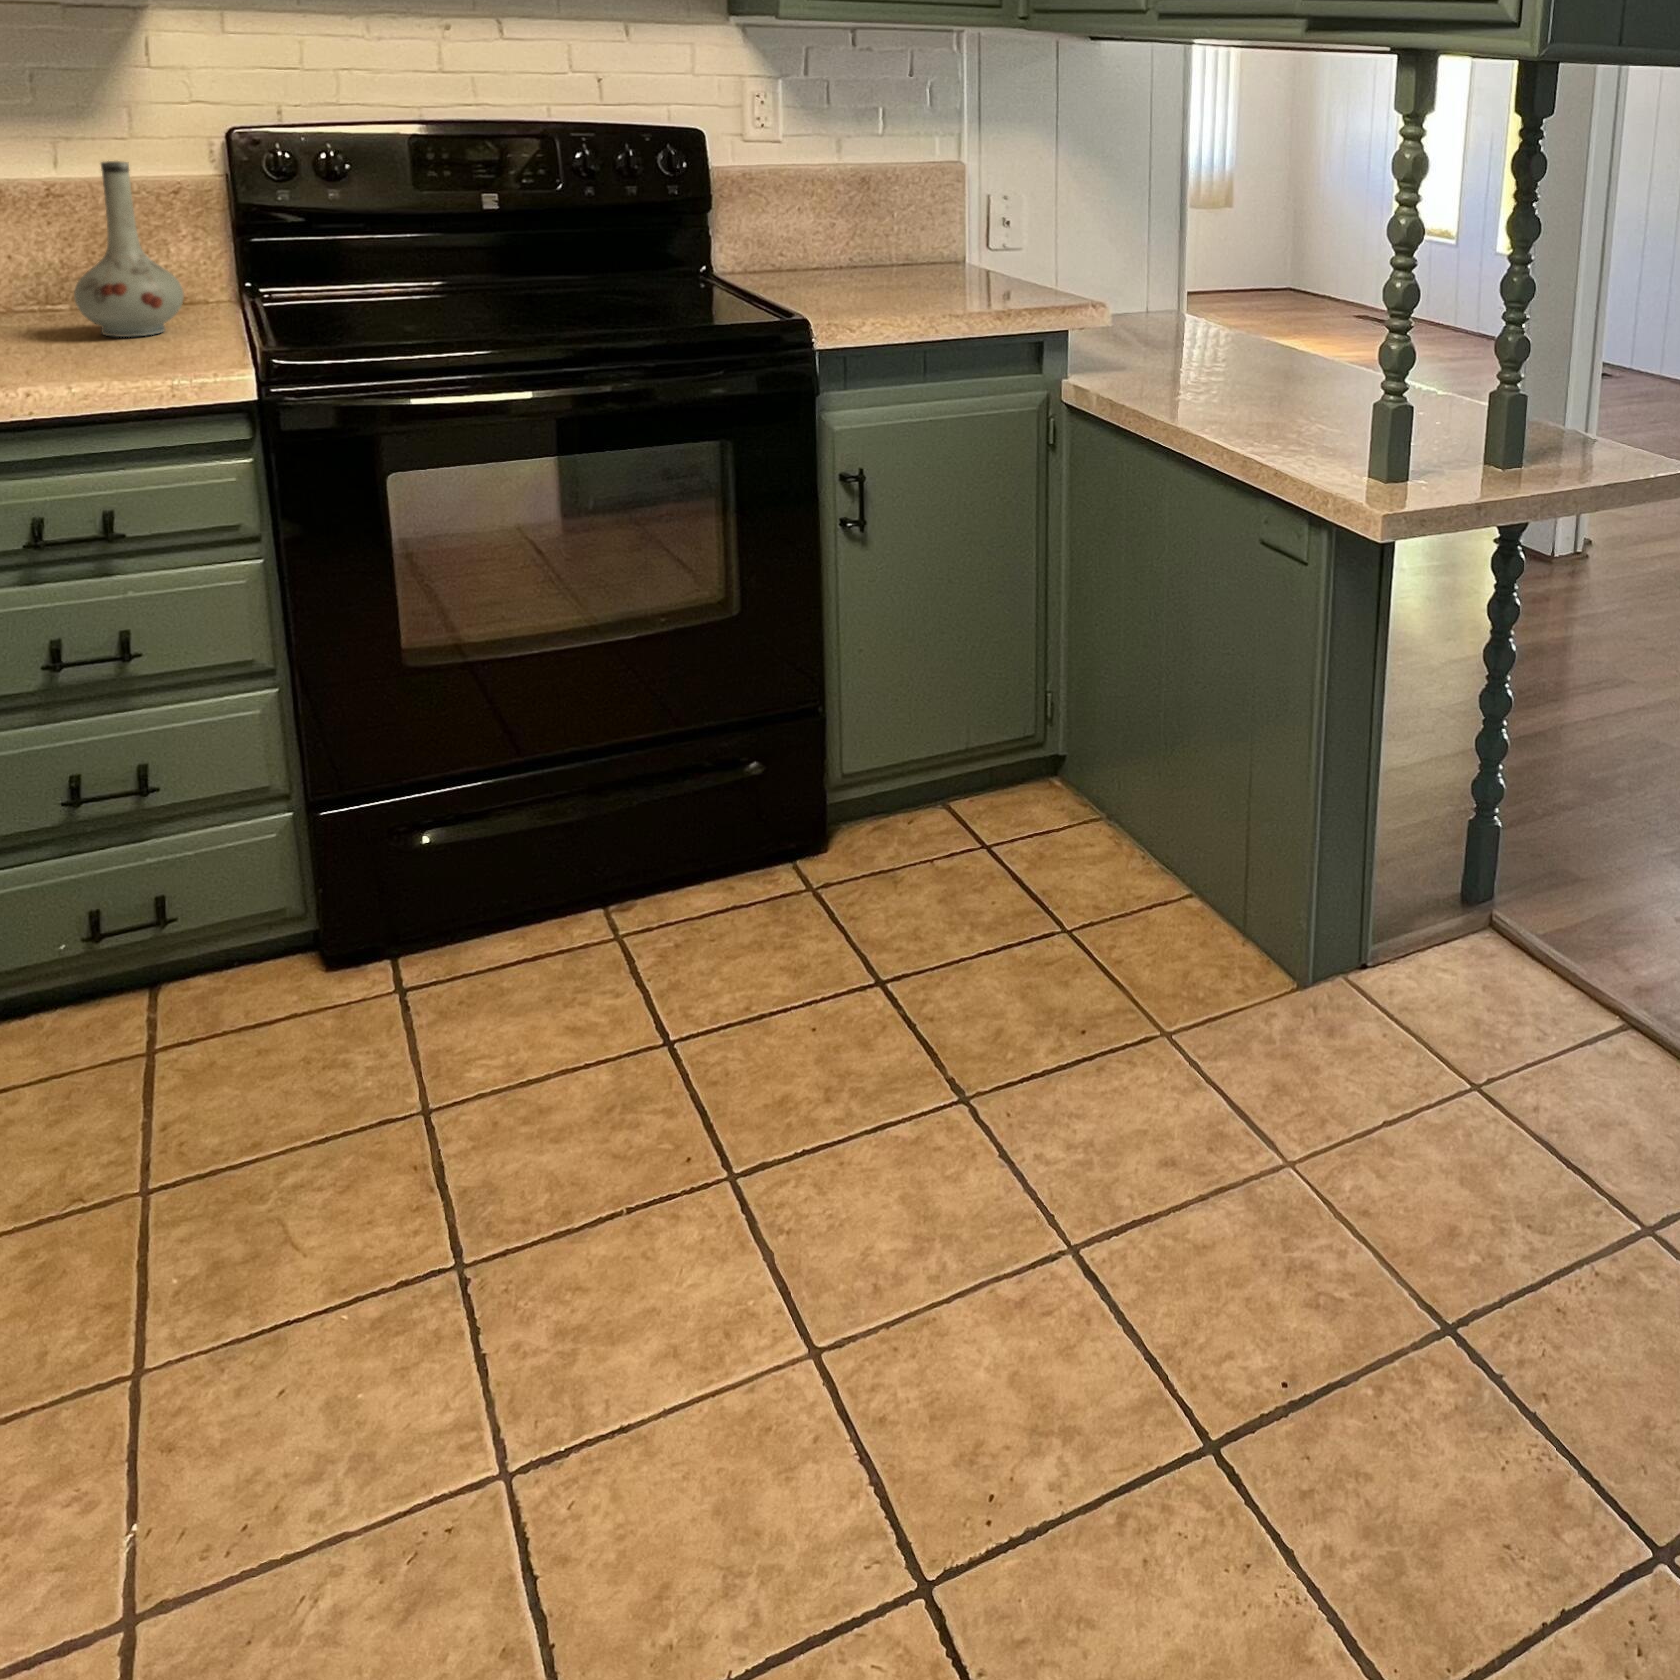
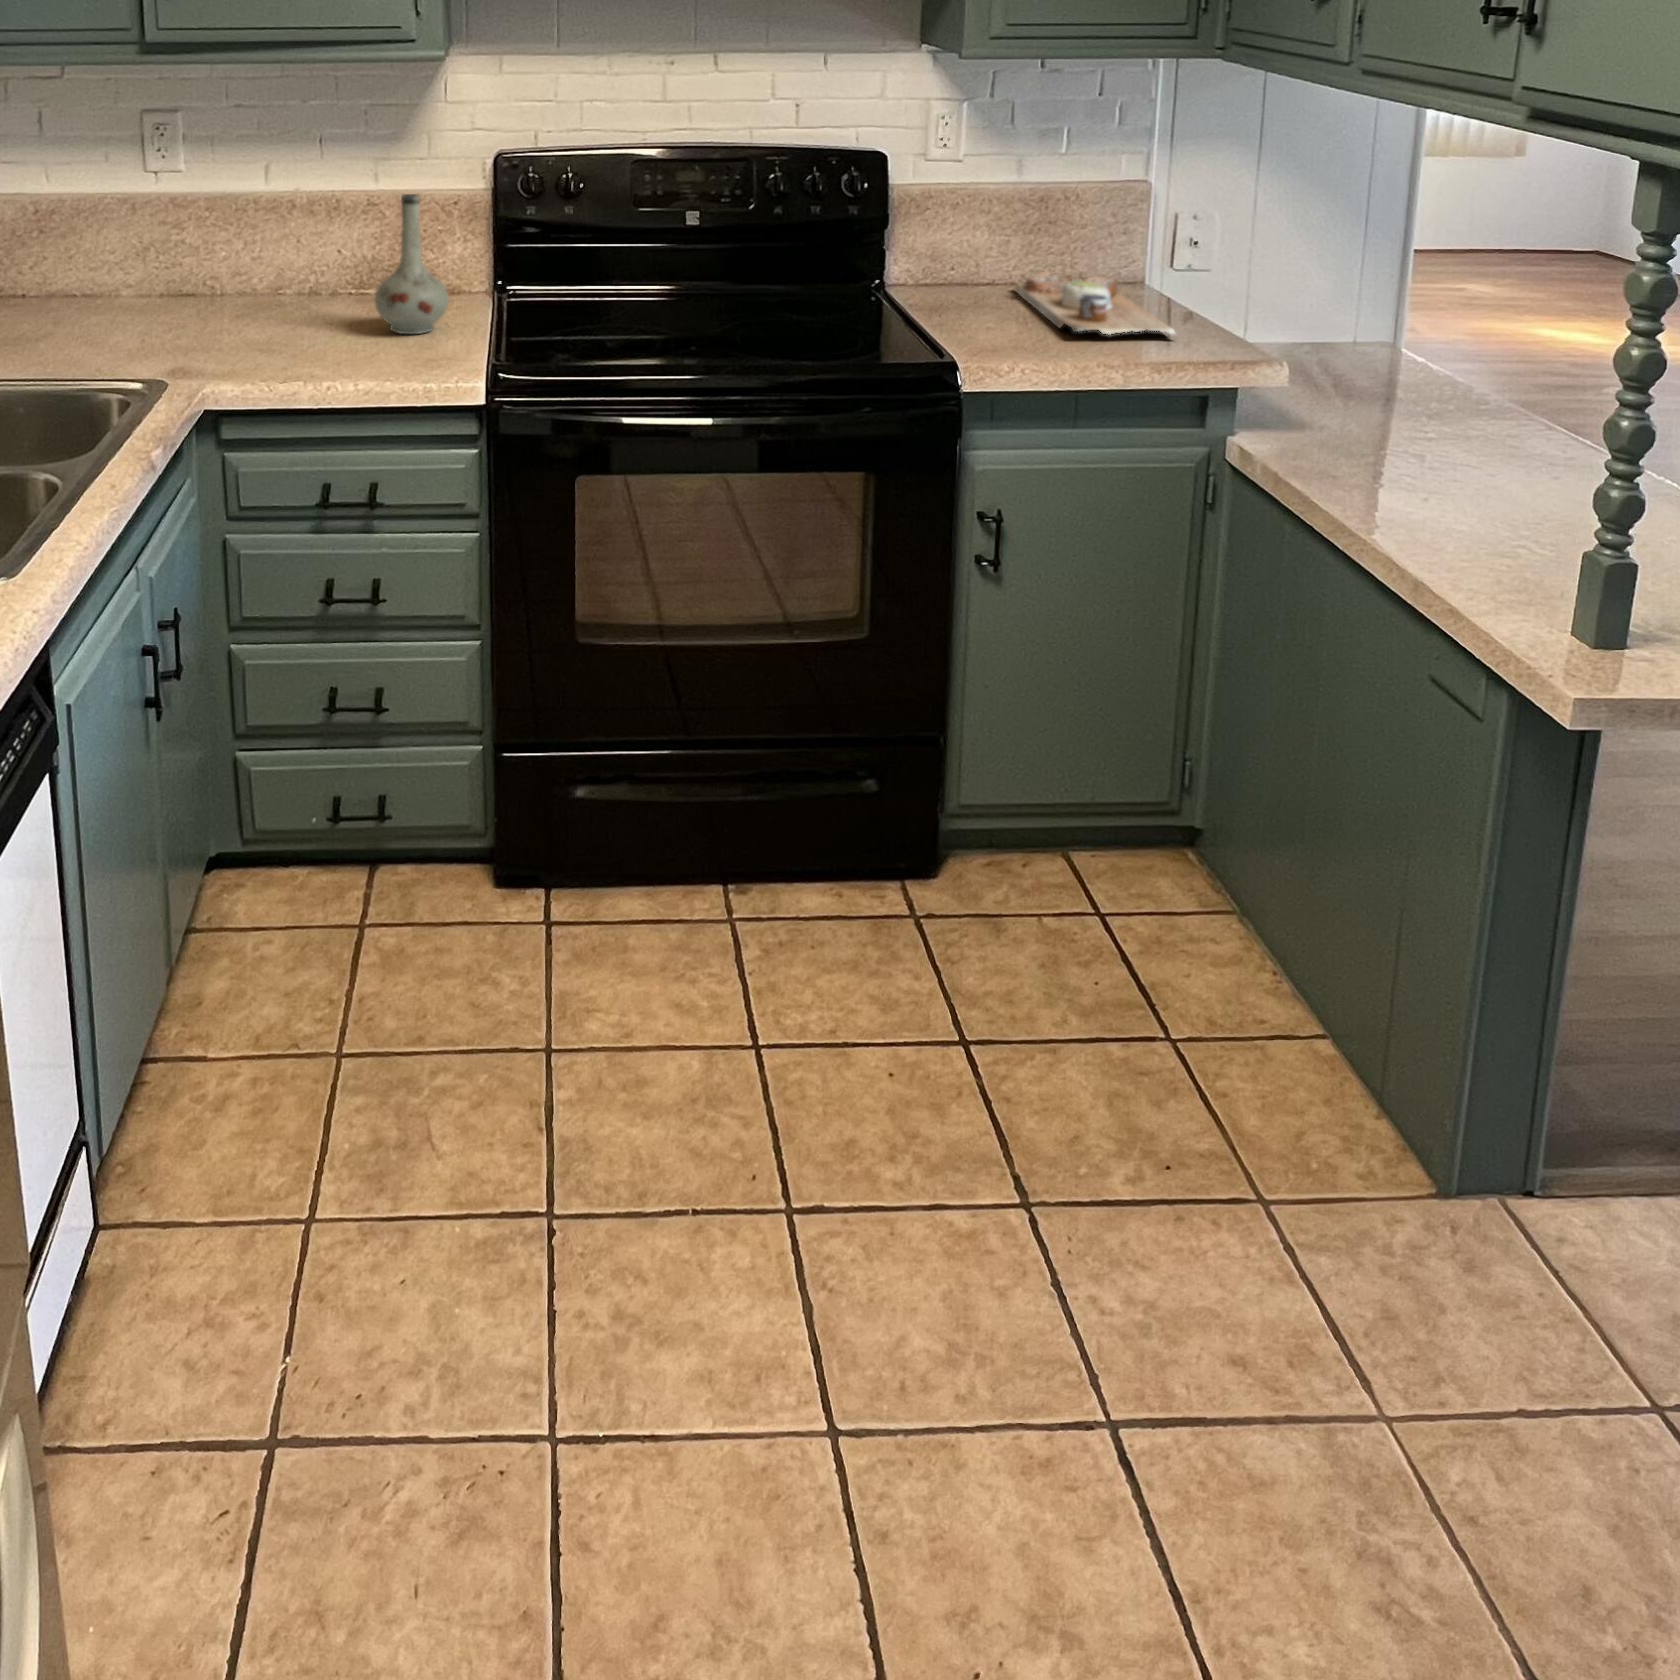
cutting board: none [848,247,1012,293] -> present [1016,271,1177,338]

